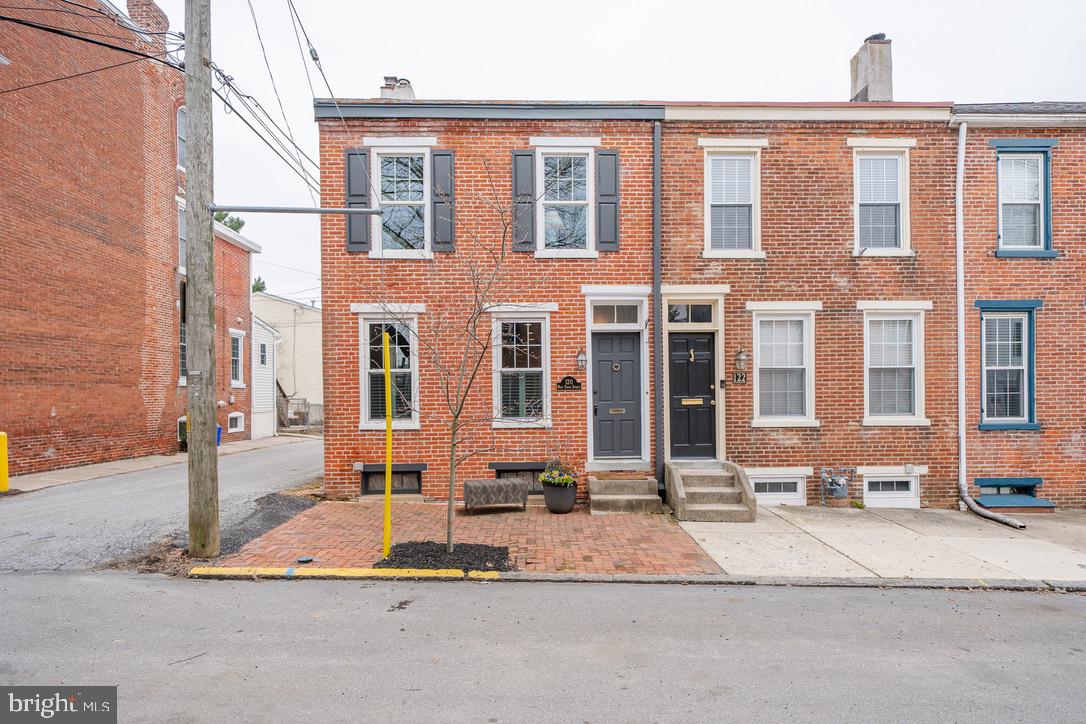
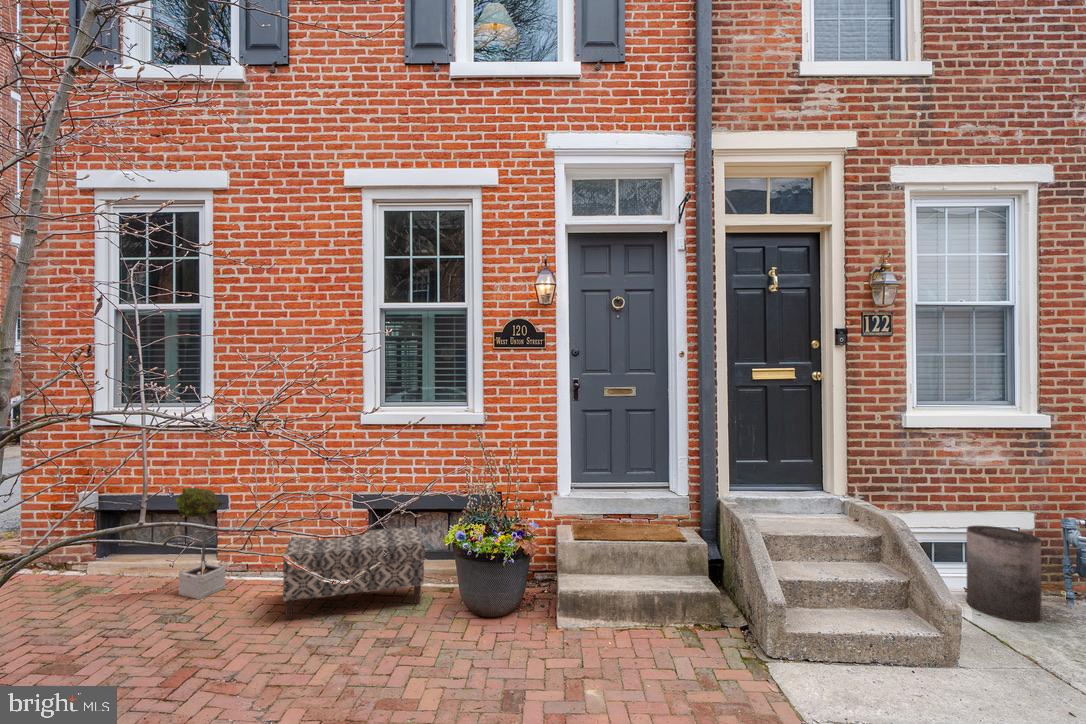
potted tree: none [408,459,429,510] -> present [176,488,226,599]
trash can: none [779,473,808,514] -> present [967,525,1042,622]

